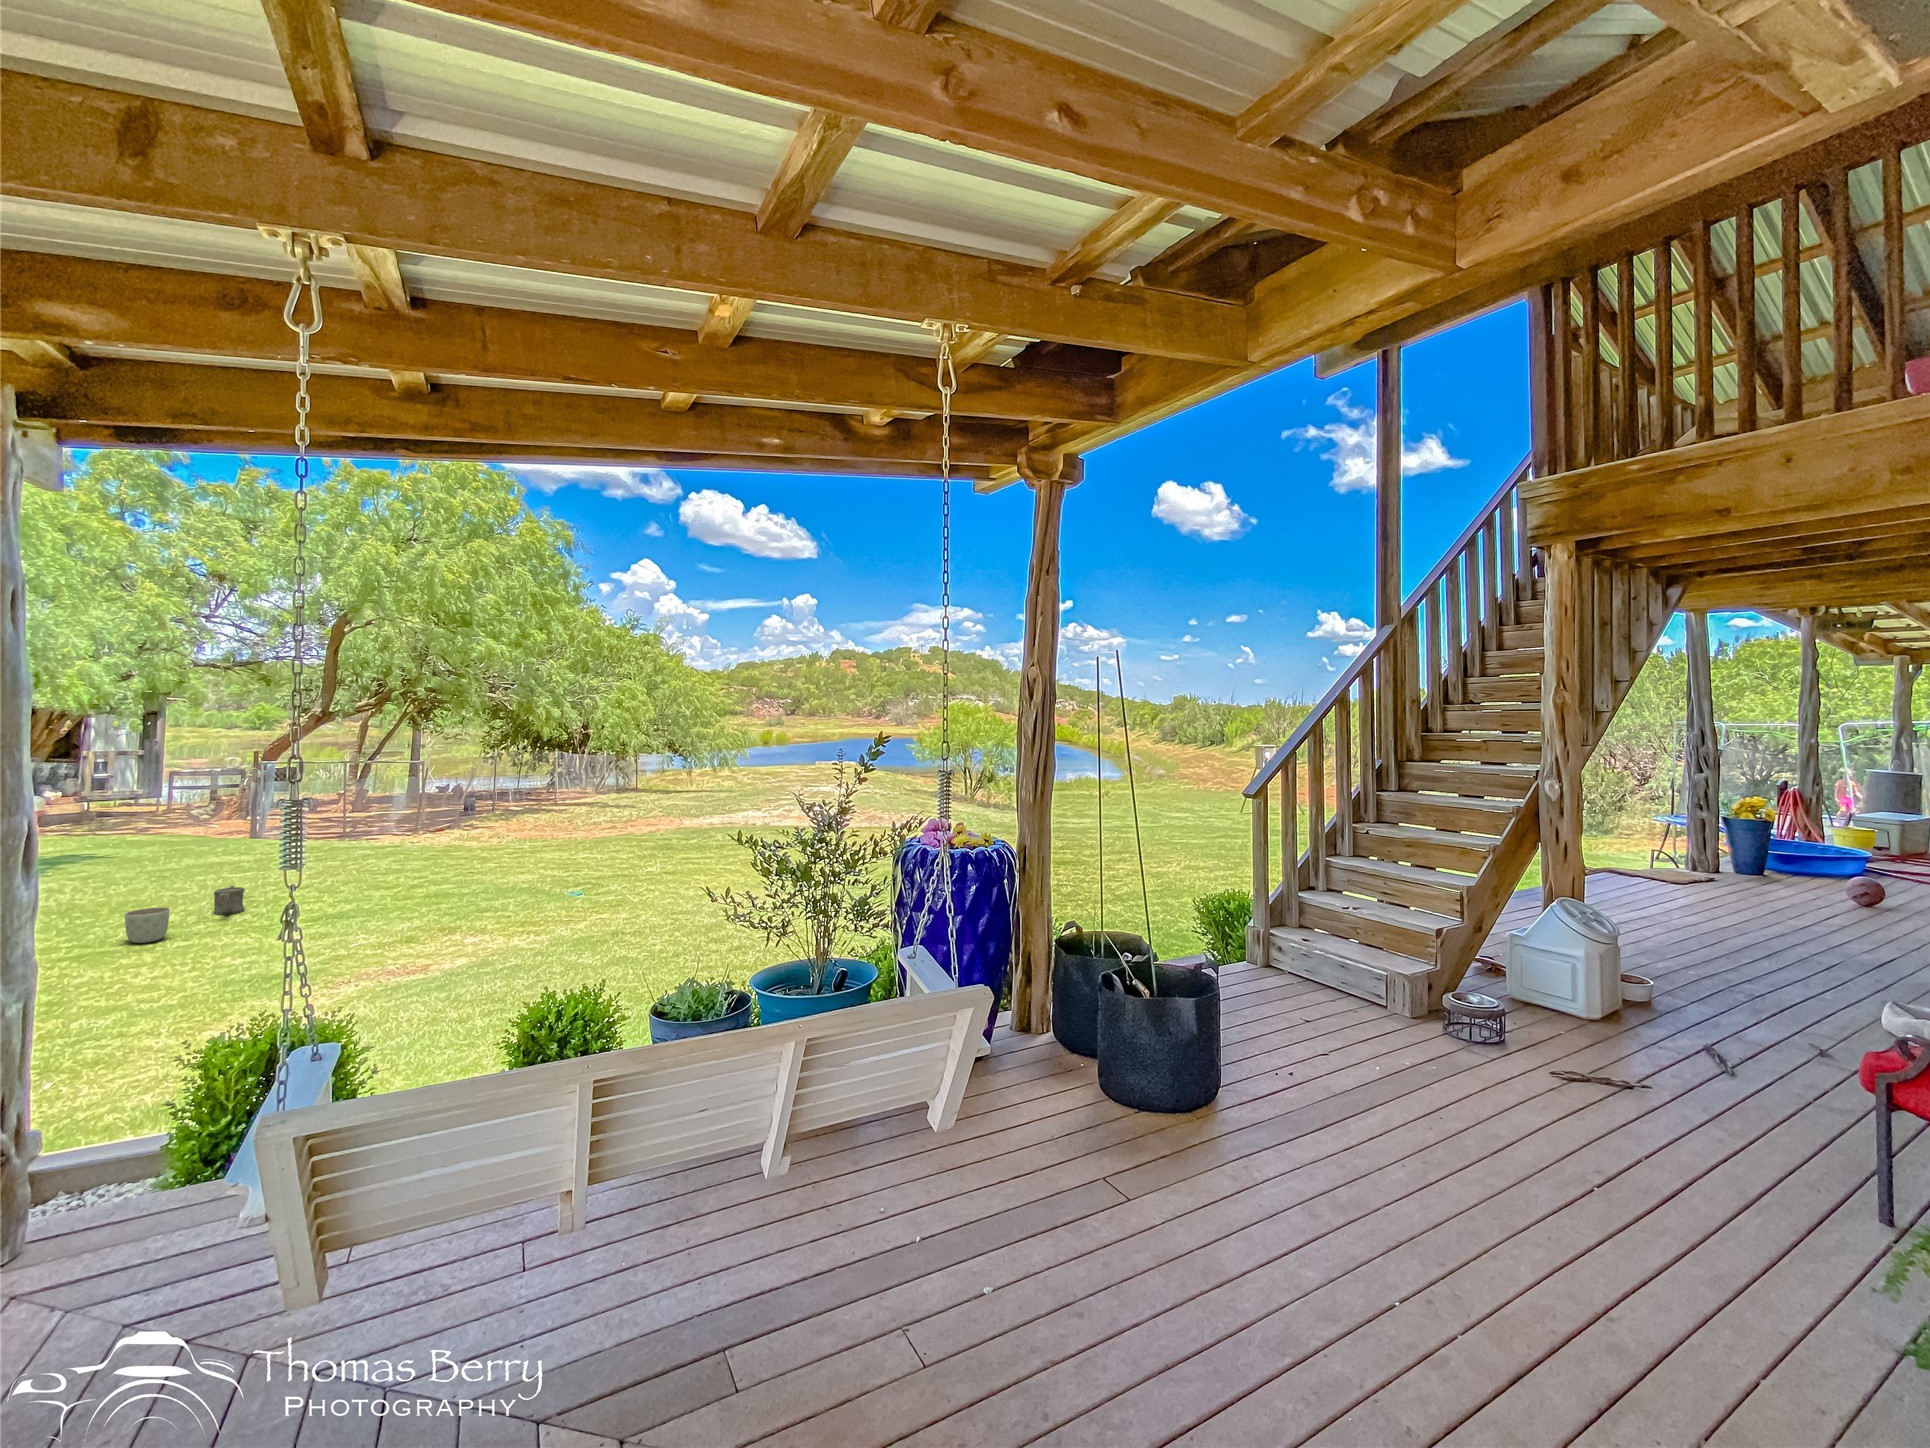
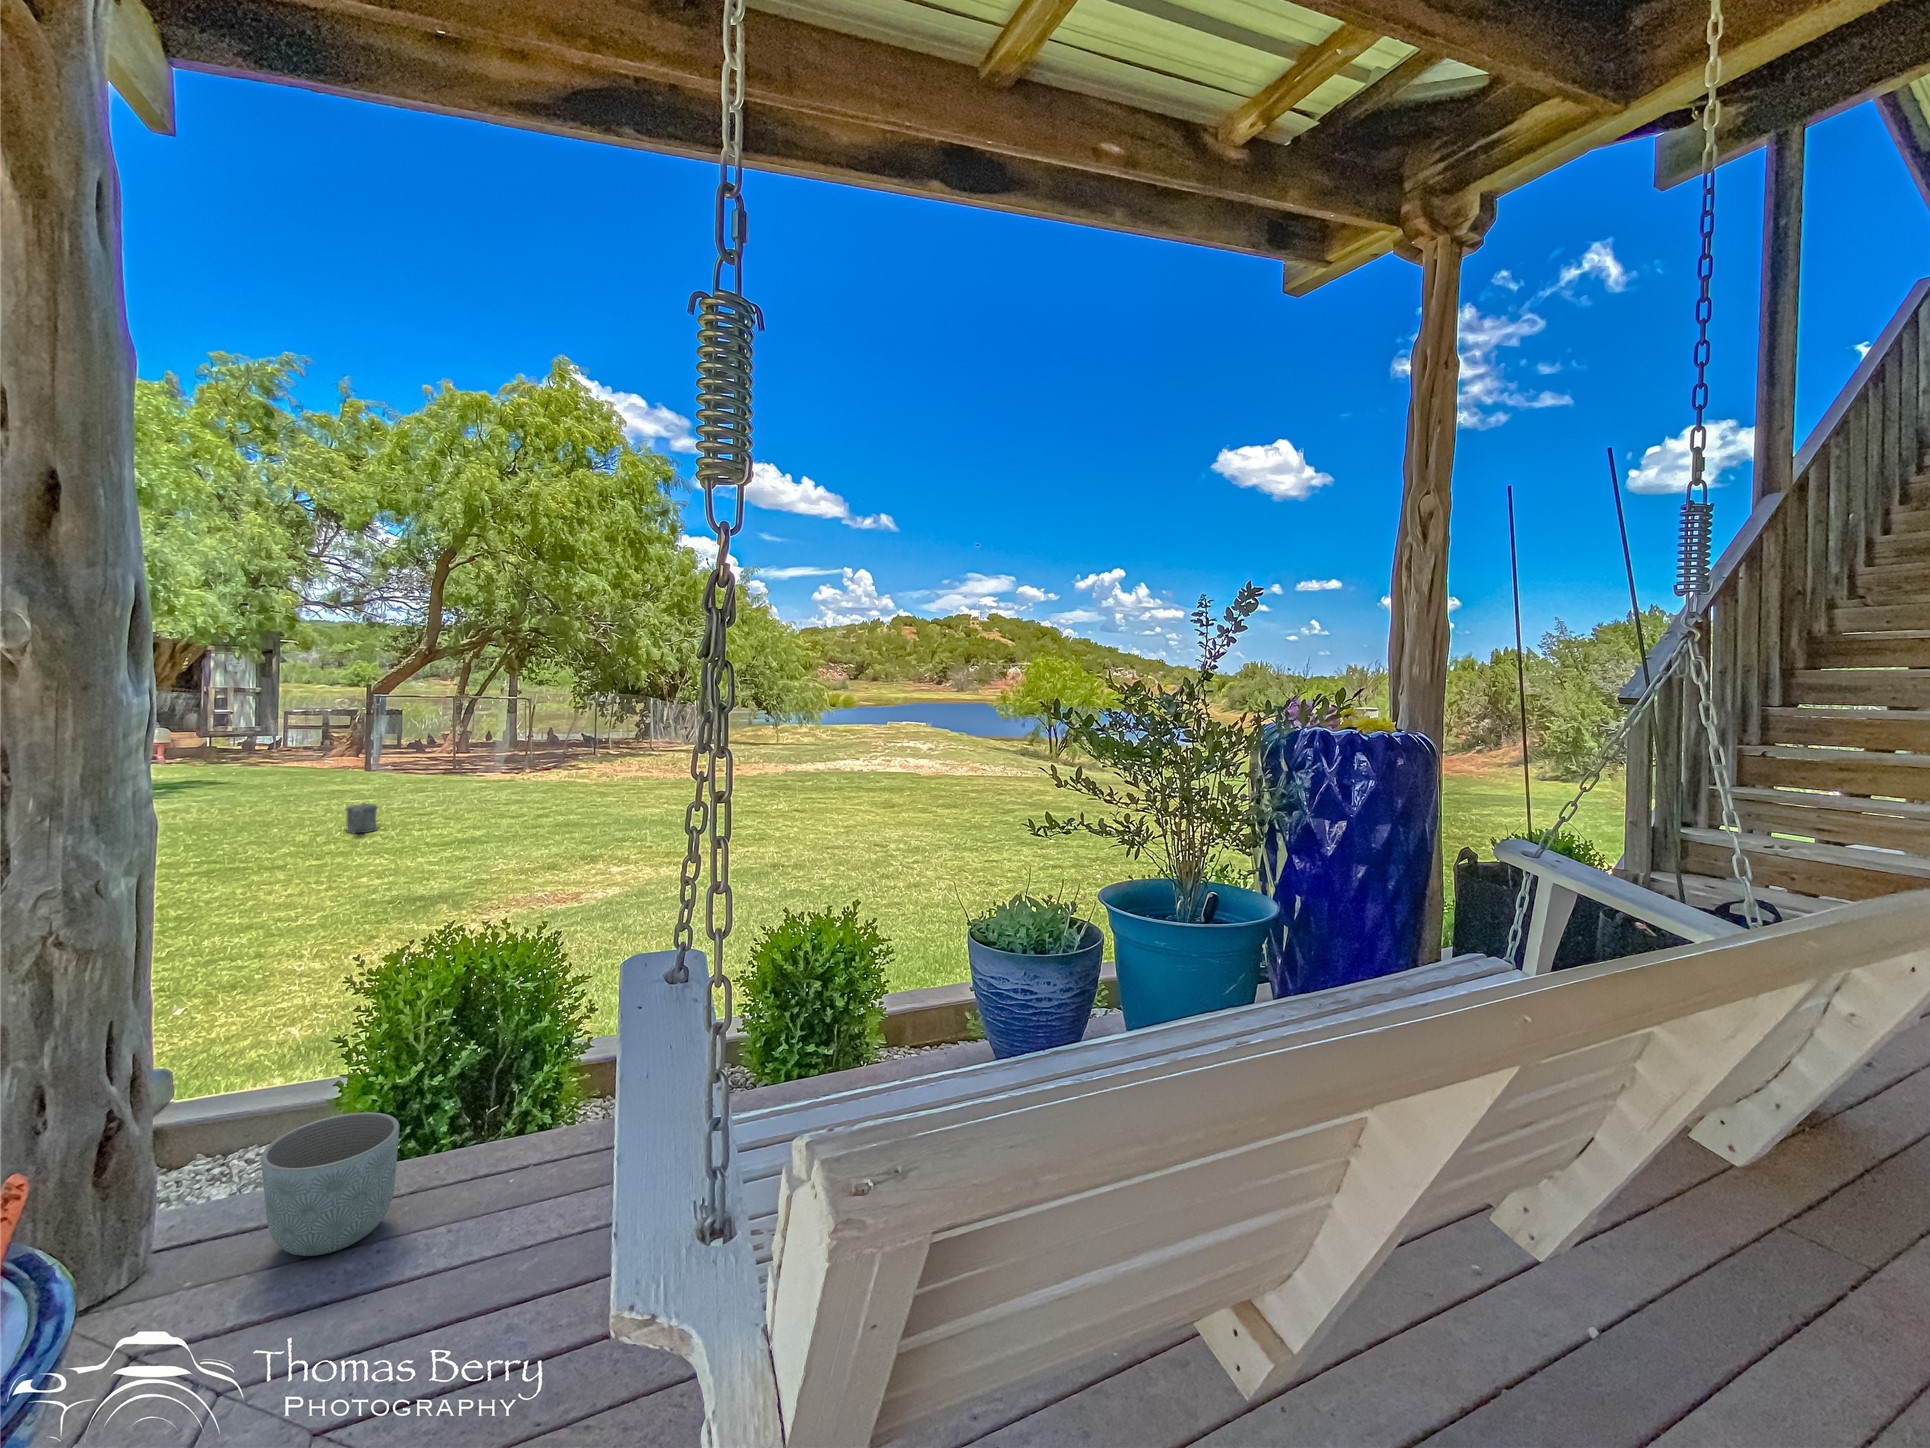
planter: present [125,907,170,943] -> present [261,1112,399,1256]

